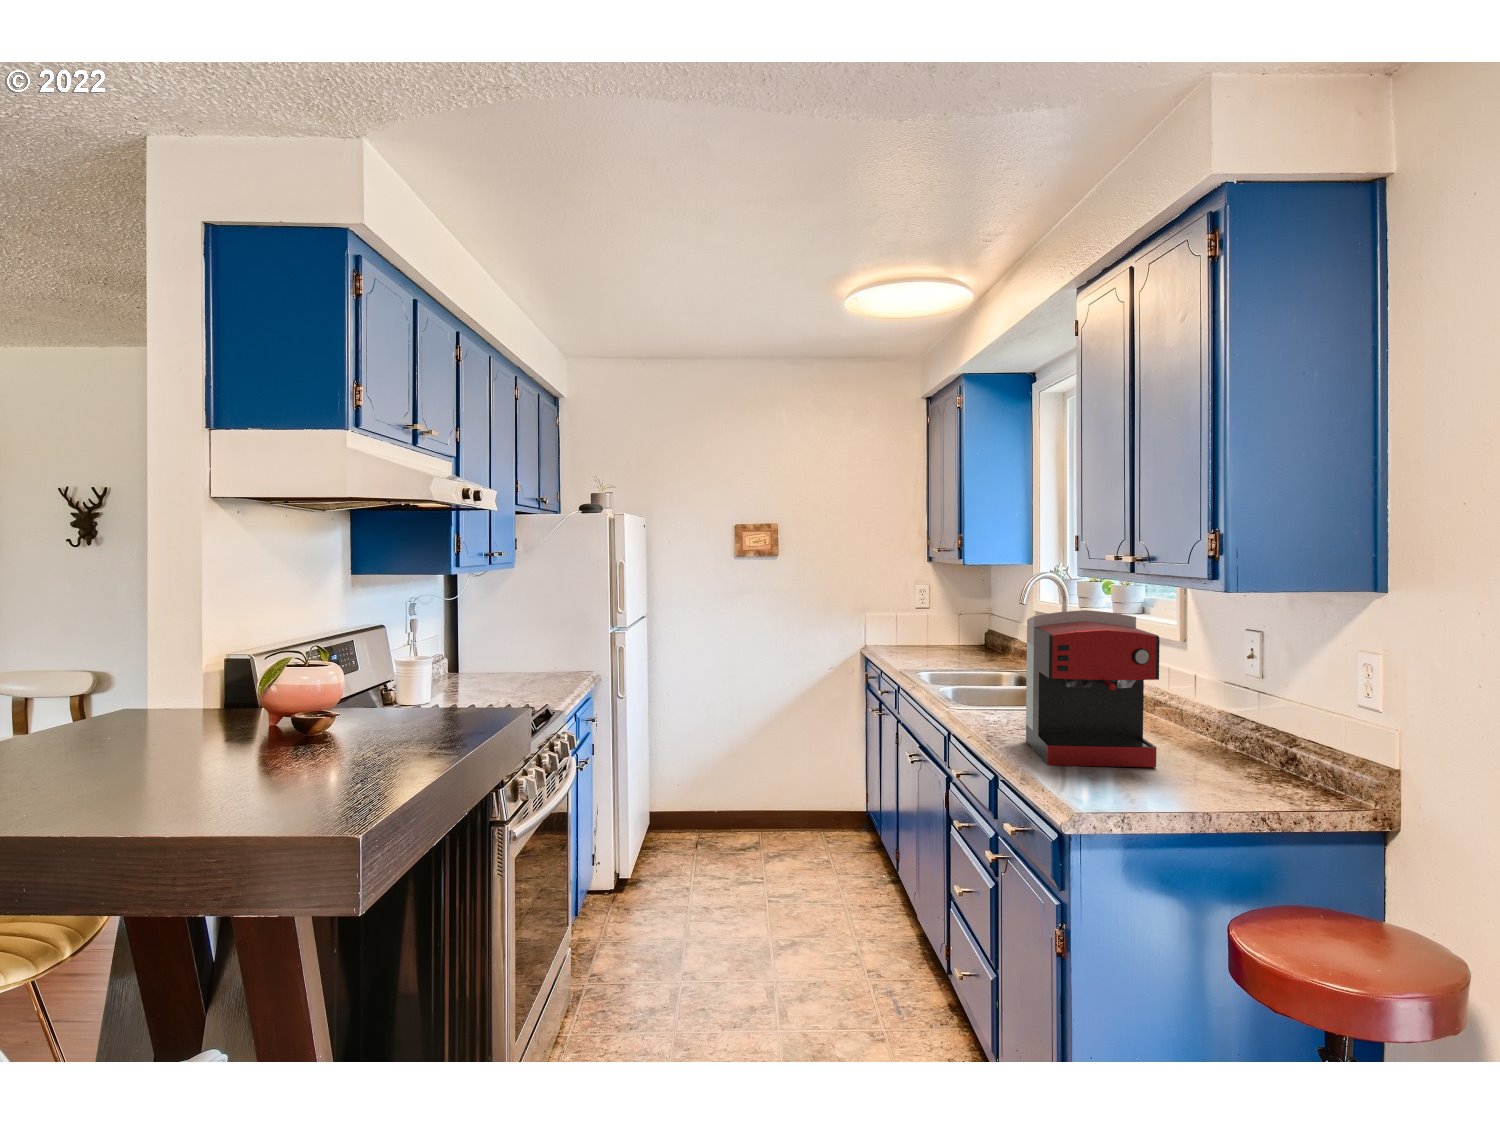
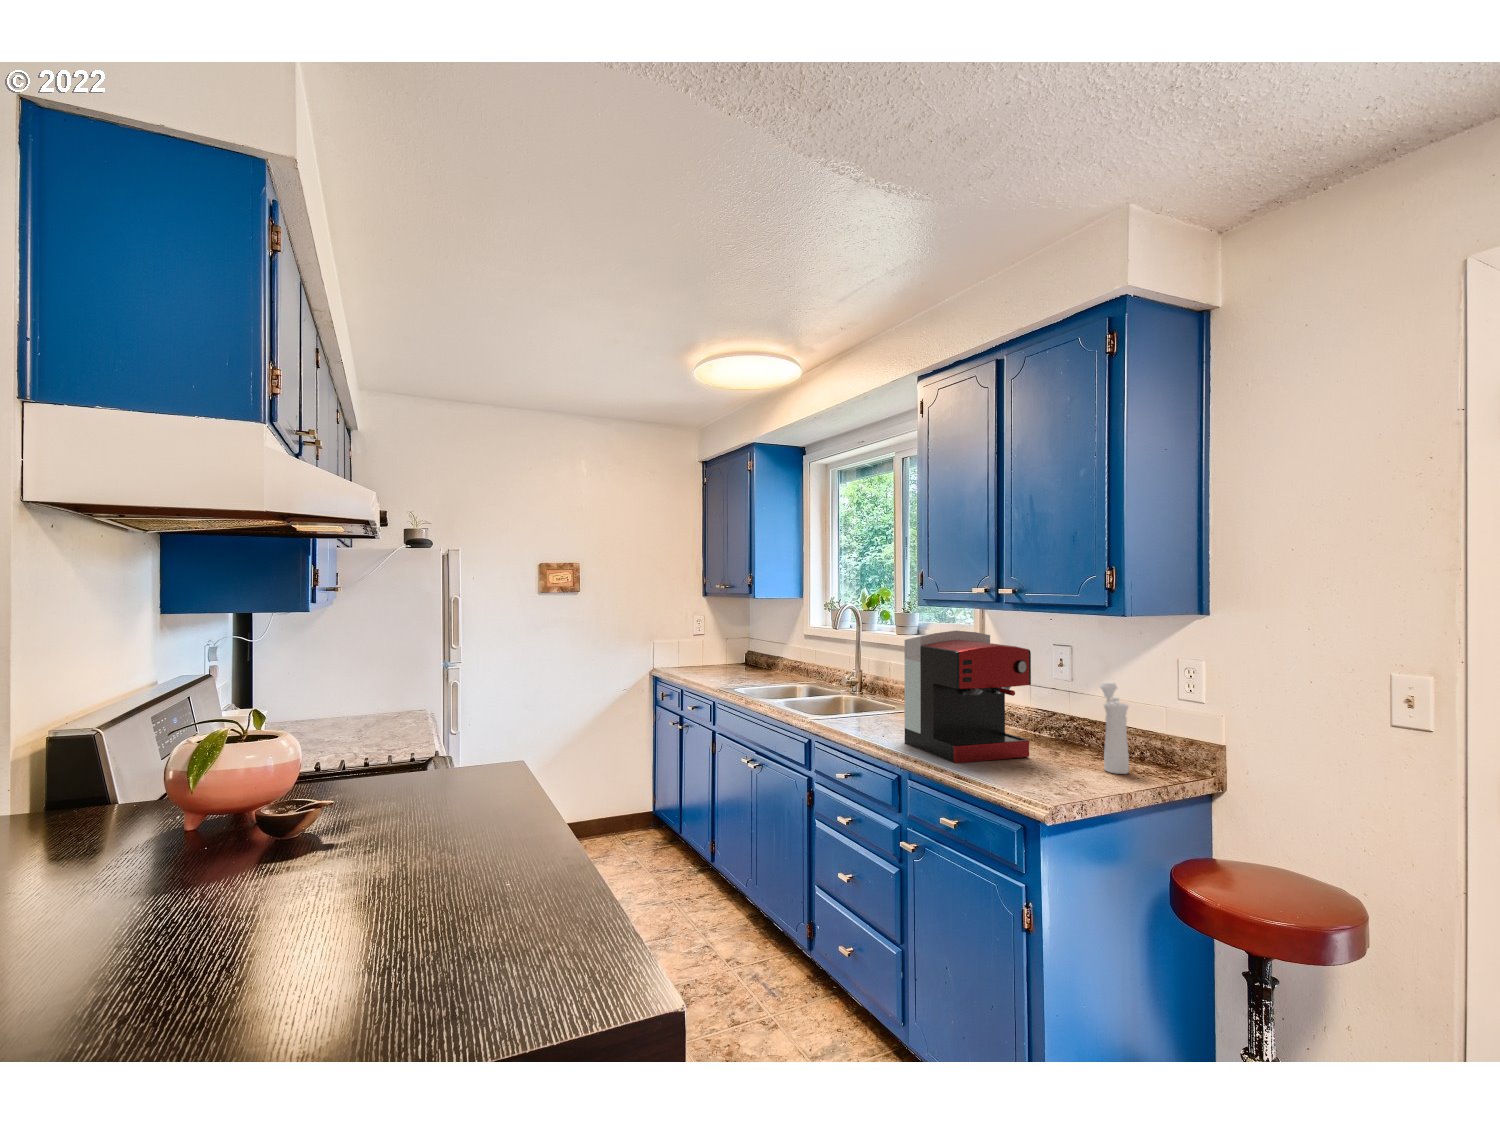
pepper mill: none [1229,681,1273,795] -> present [1100,682,1129,774]

